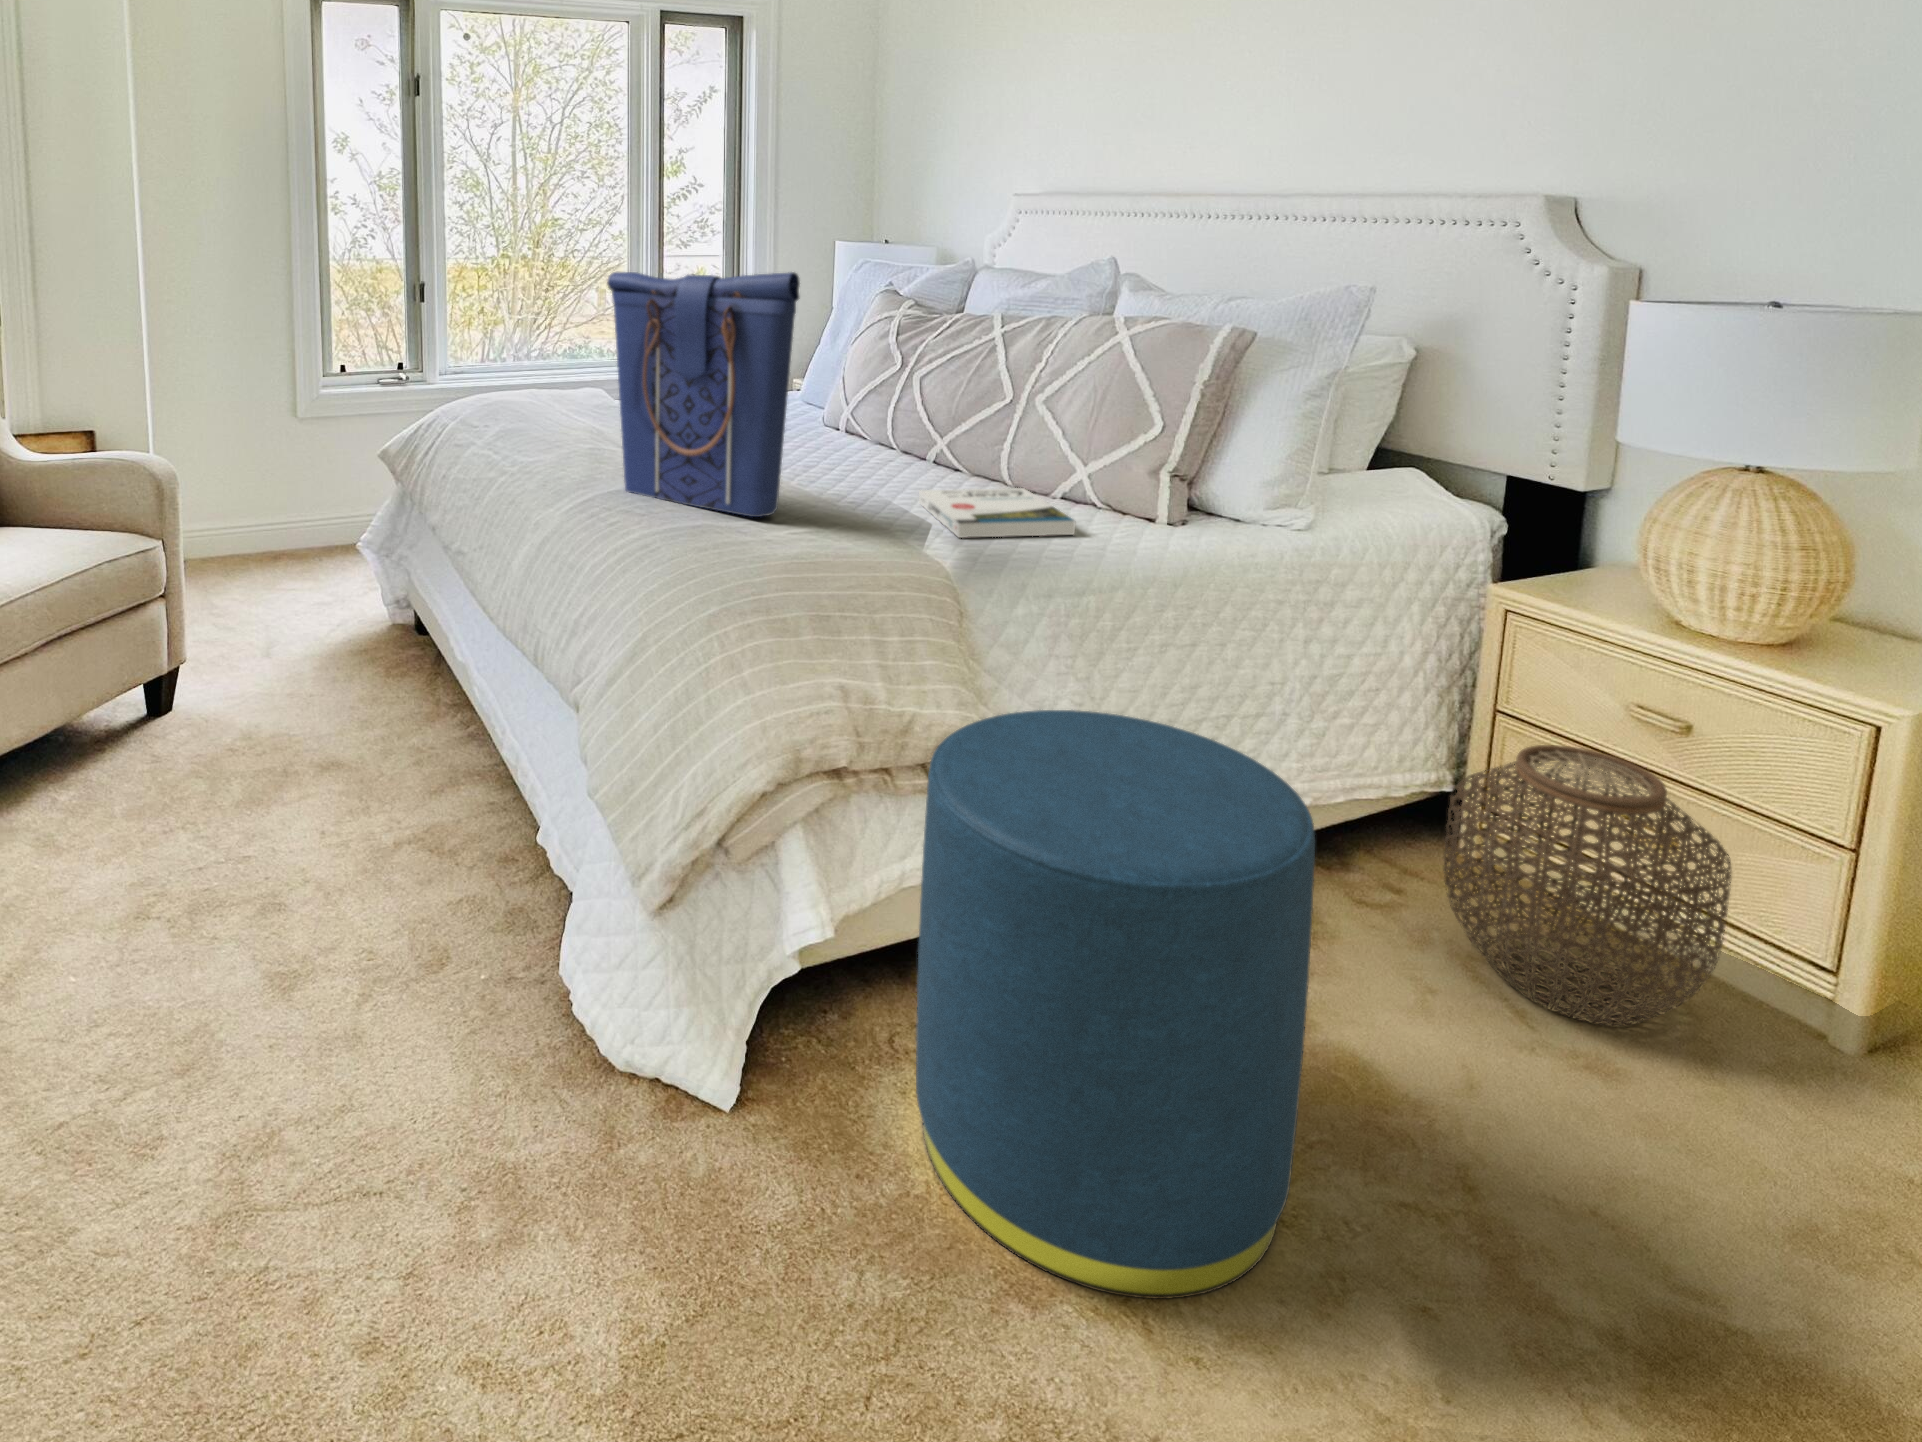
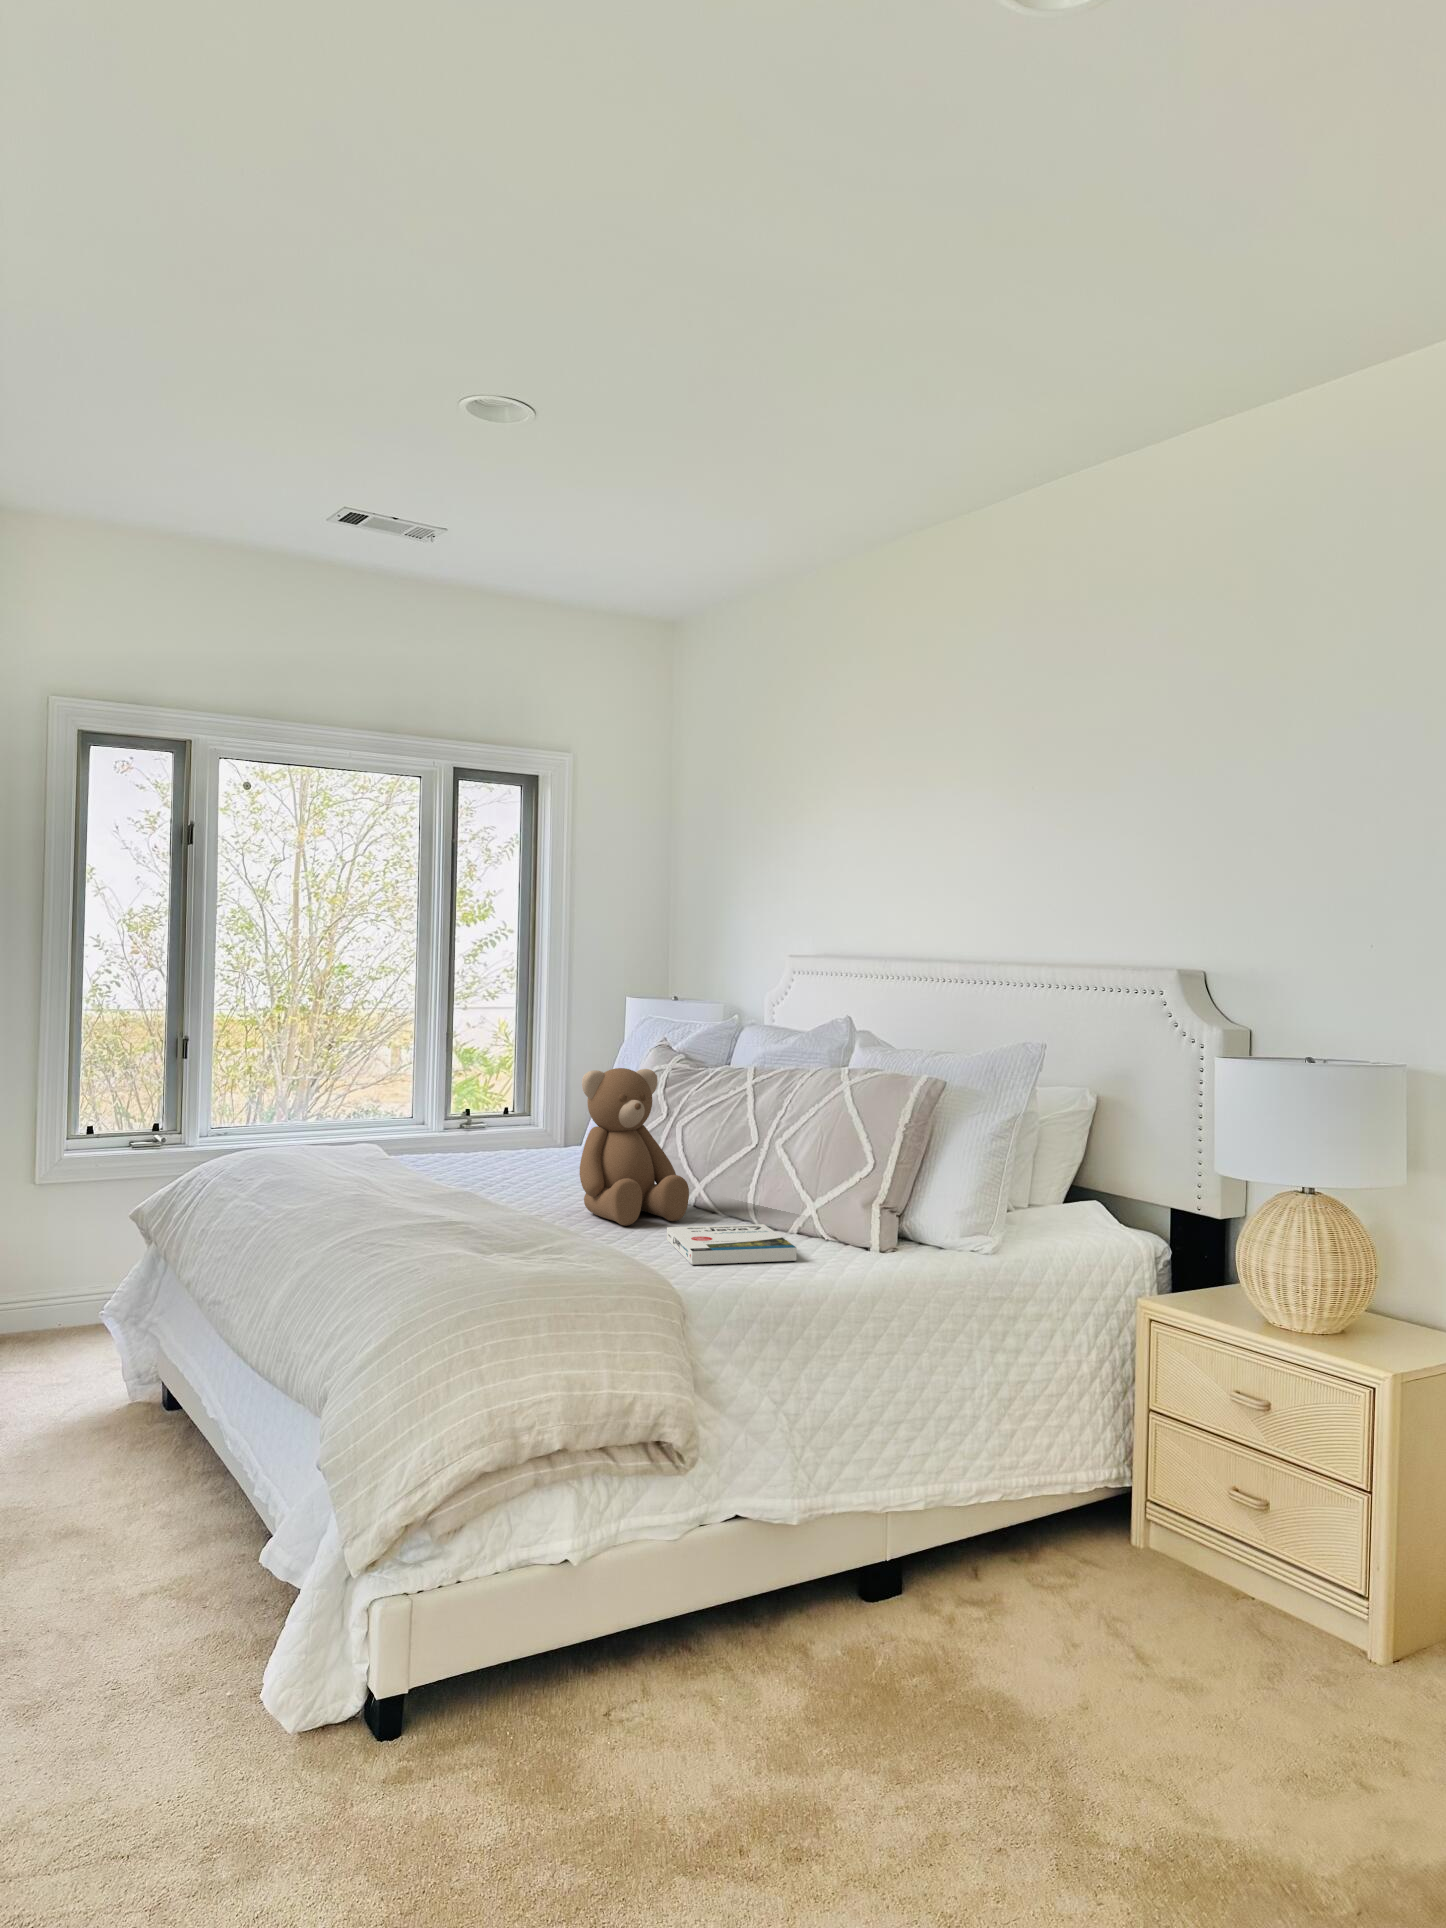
tote bag: present [607,272,800,517] -> none [372,1019,544,1244]
teddy bear: none [818,319,935,485] -> present [580,1068,689,1226]
ottoman: present [916,710,1315,1299] -> none [611,1393,912,1860]
woven basket: present [1444,745,1731,1026] -> none [1088,1423,1282,1657]

